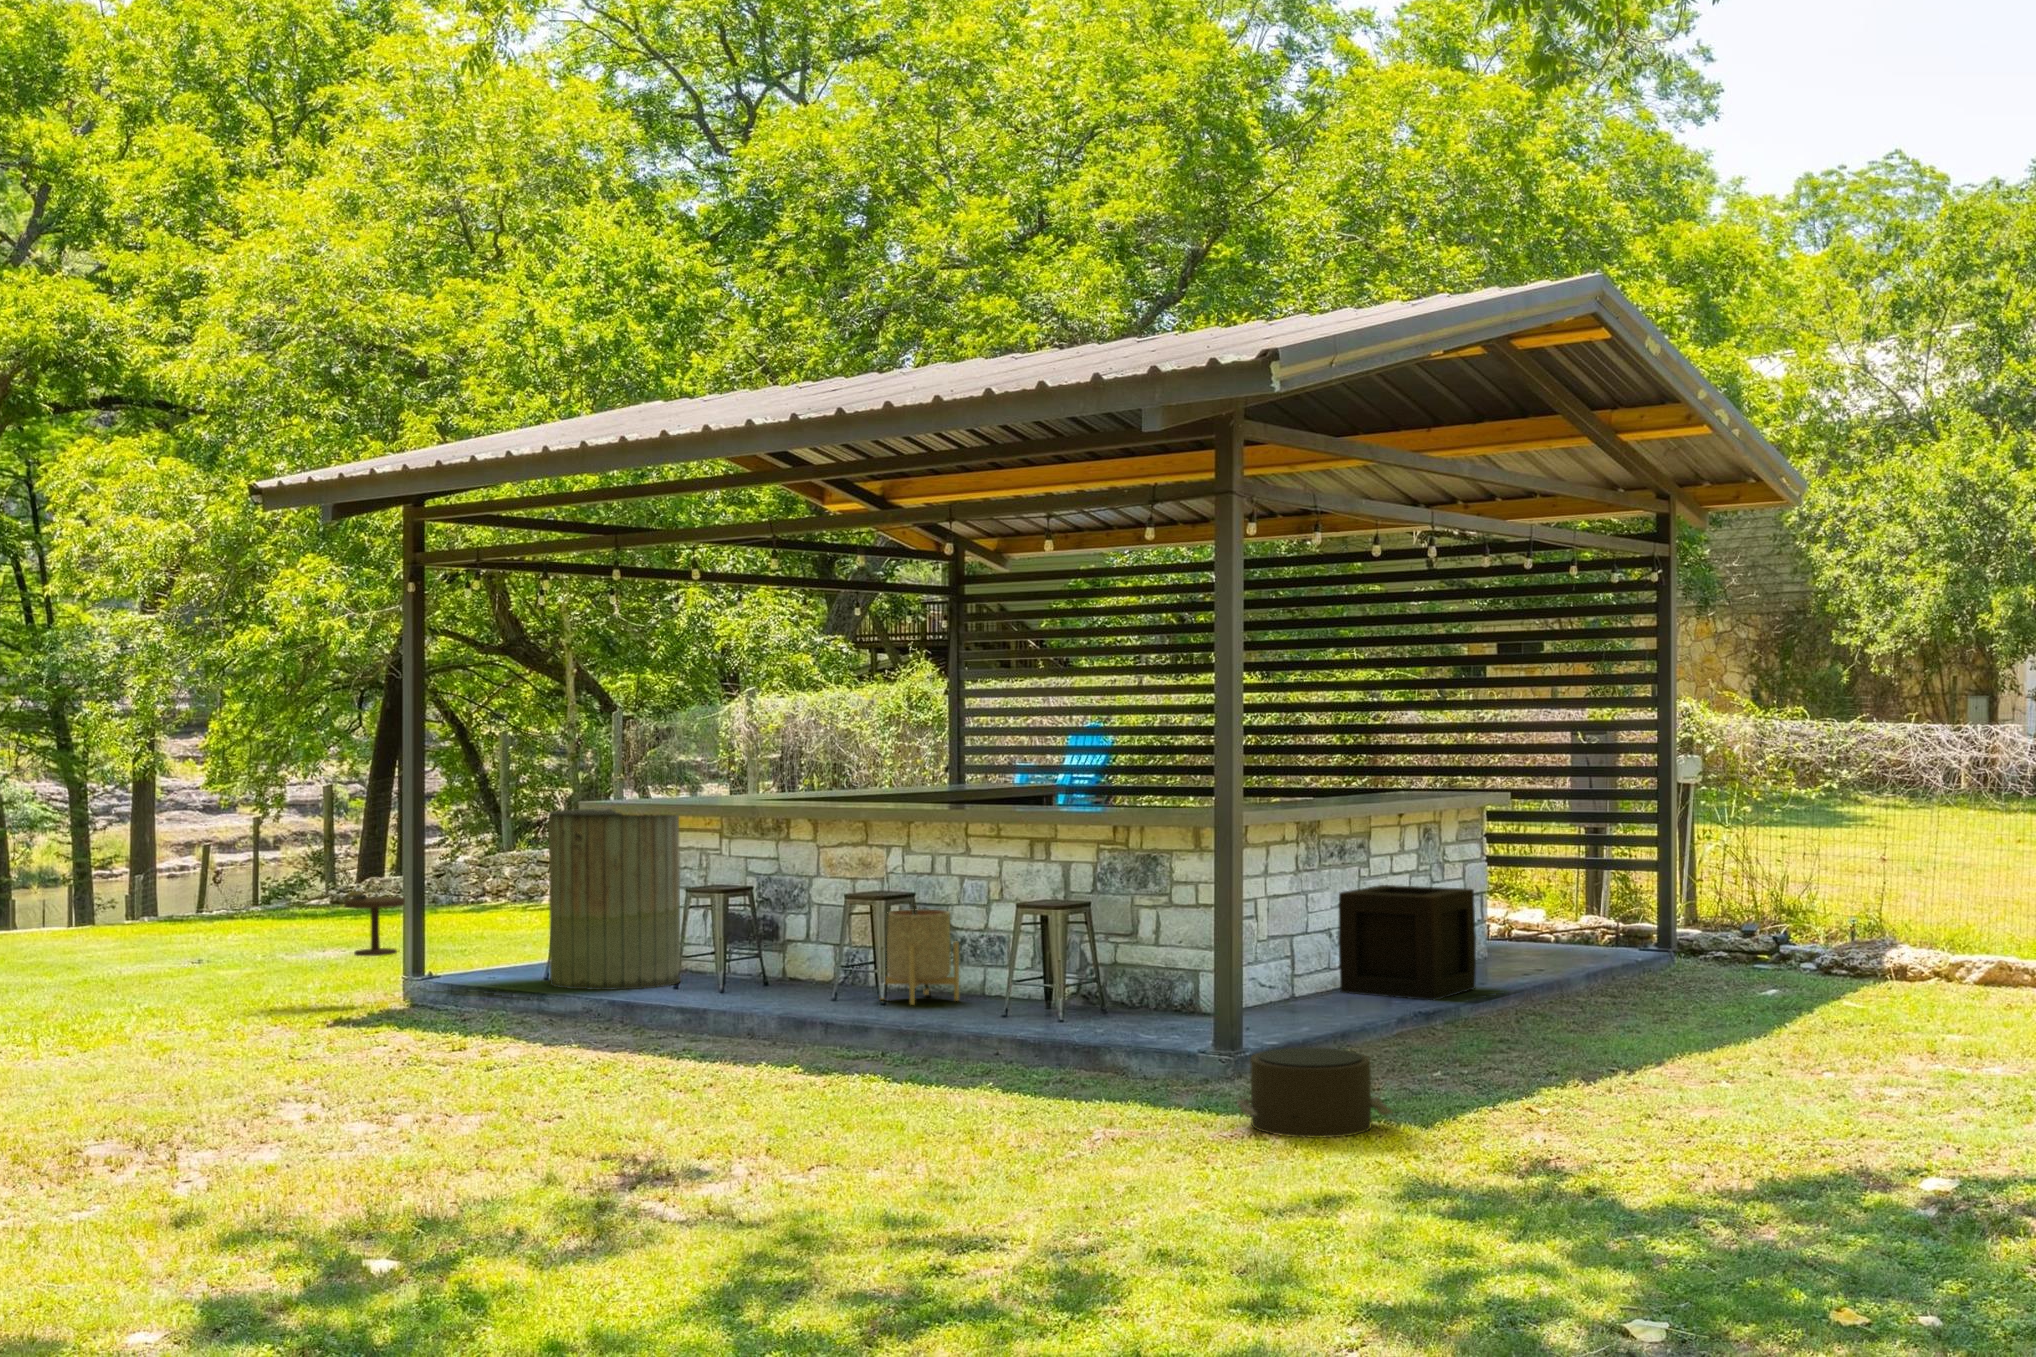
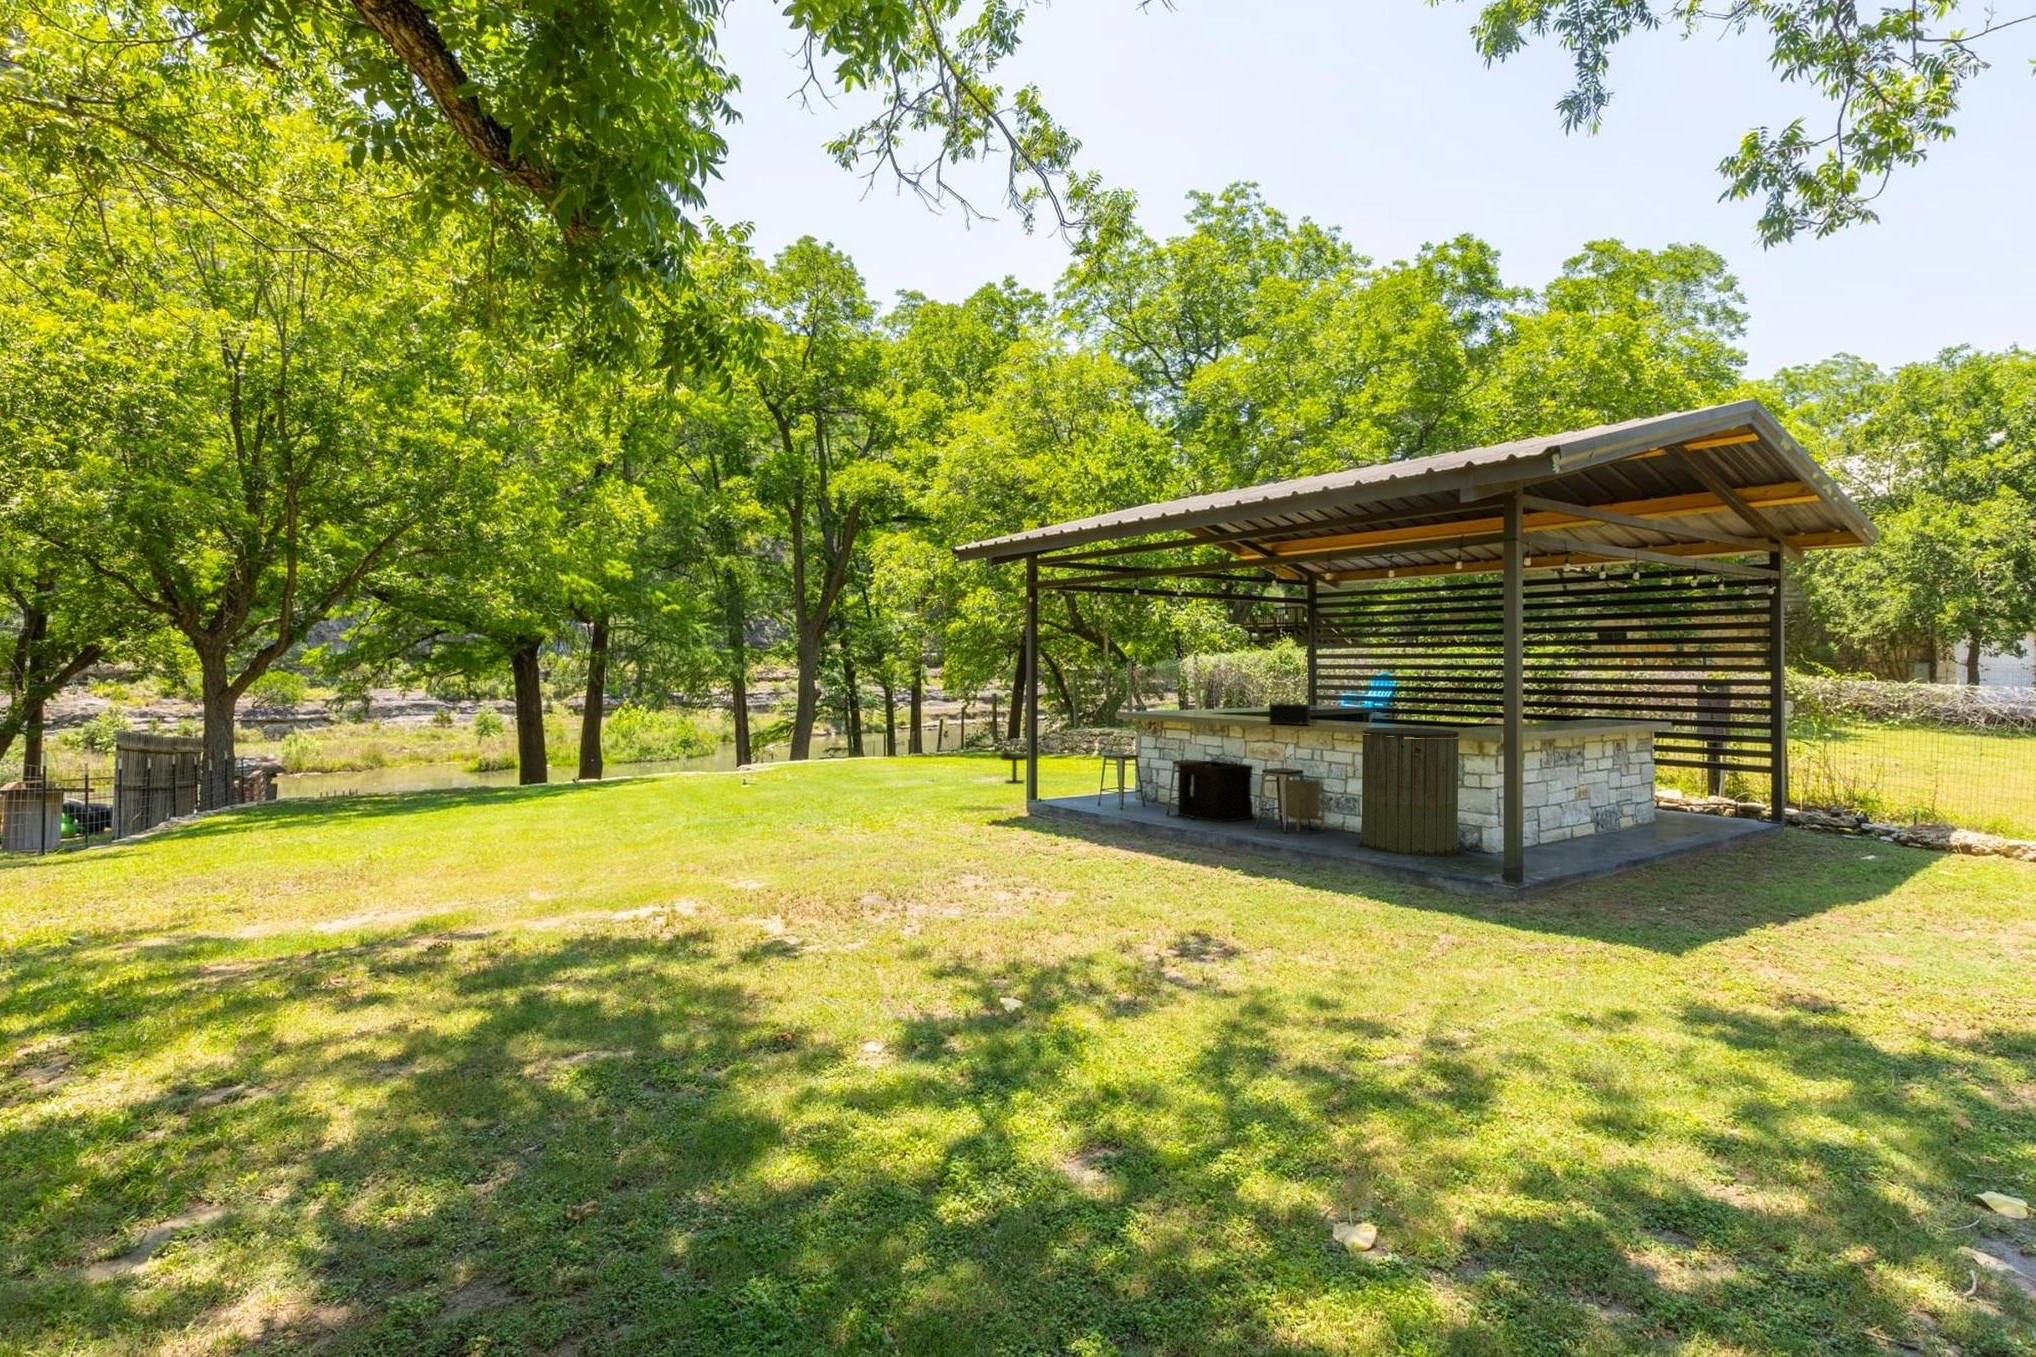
speaker: none [861,772,932,813] -> present [1269,702,1310,725]
trash can: present [549,809,681,990] -> present [1362,728,1459,856]
wooden crate: present [1338,885,1476,1000] -> present [1178,761,1255,822]
pouf: present [1237,1048,1393,1138] -> none [1536,892,1659,957]

